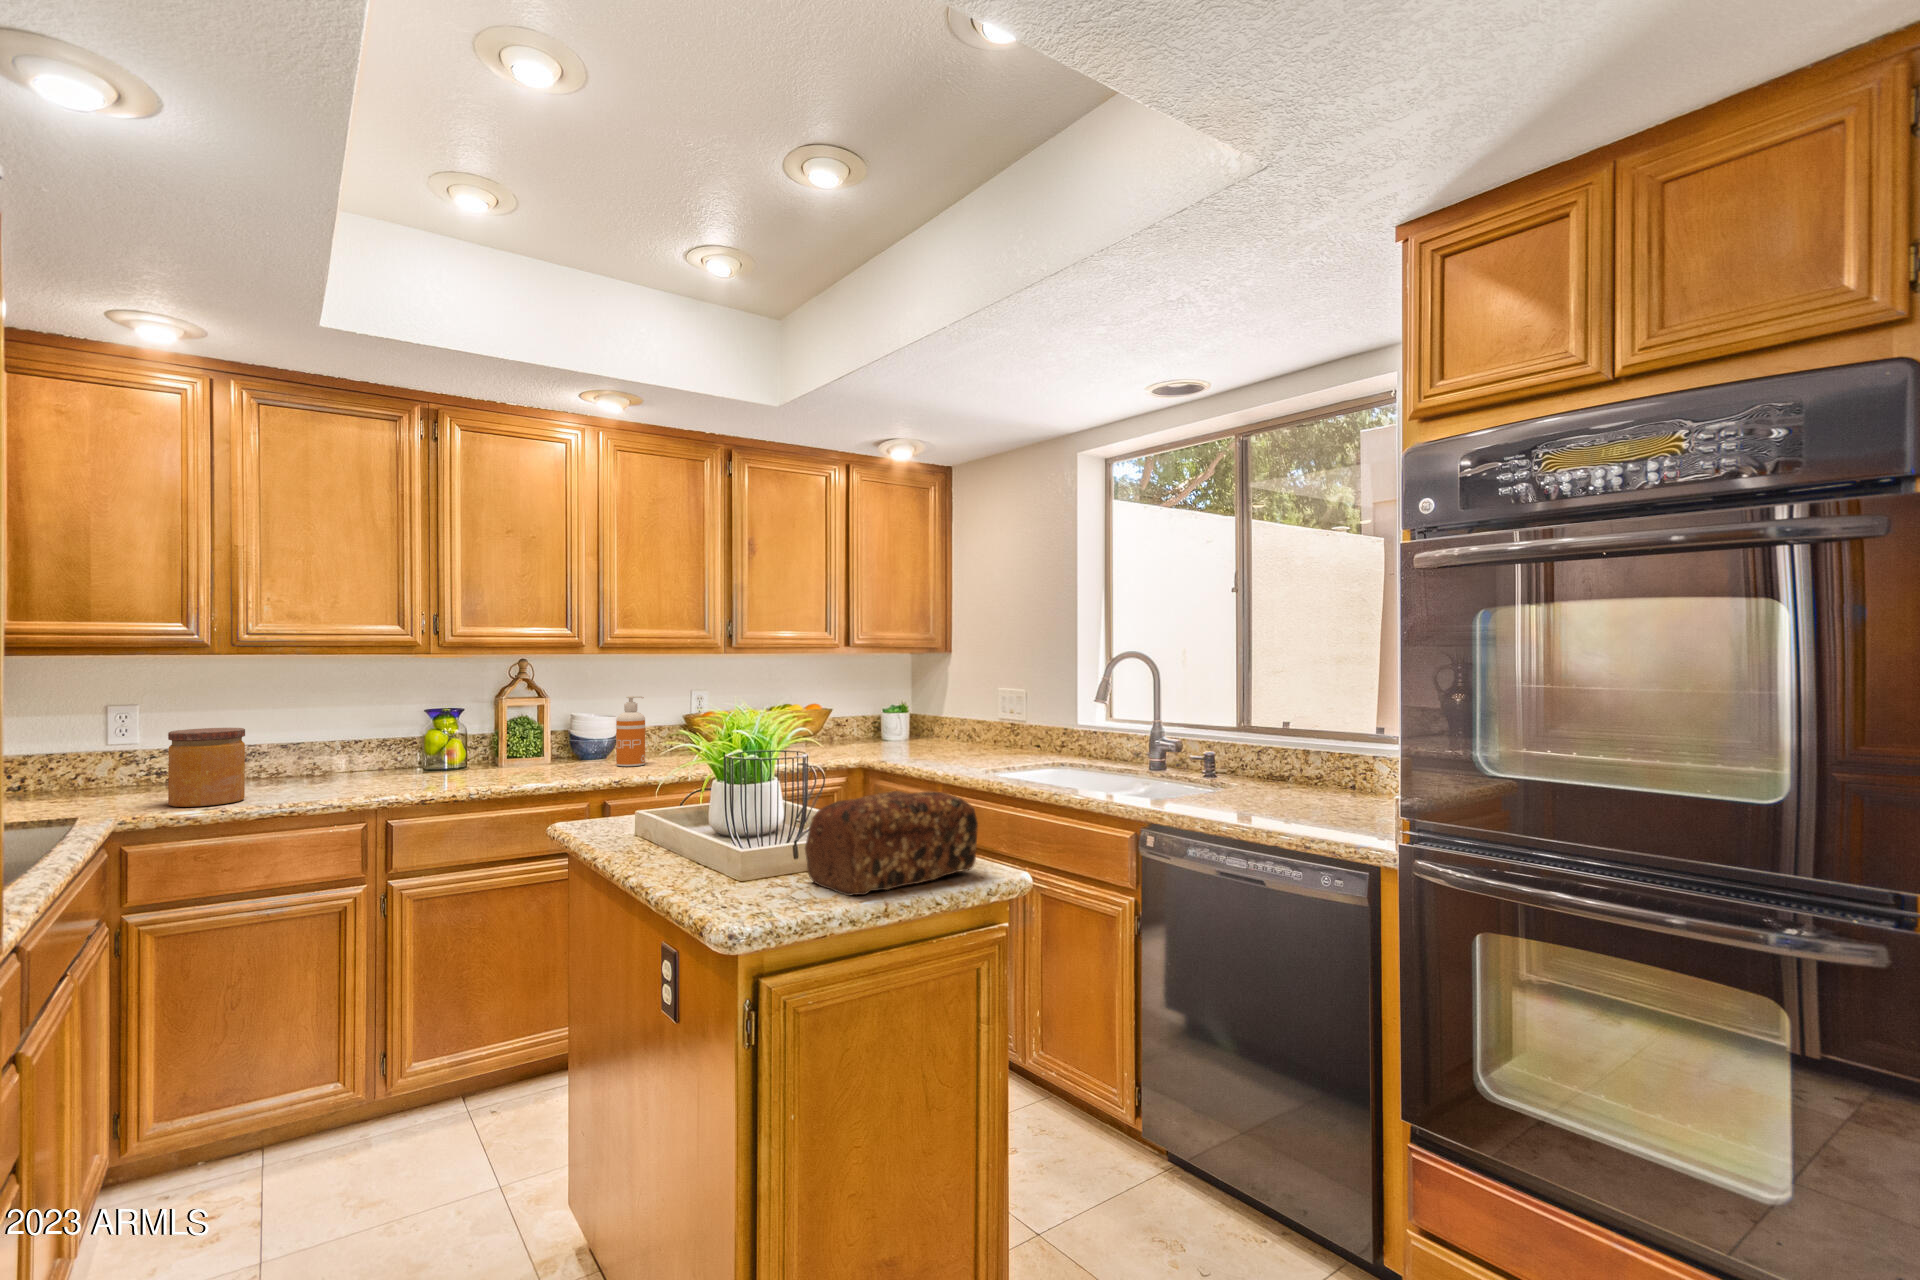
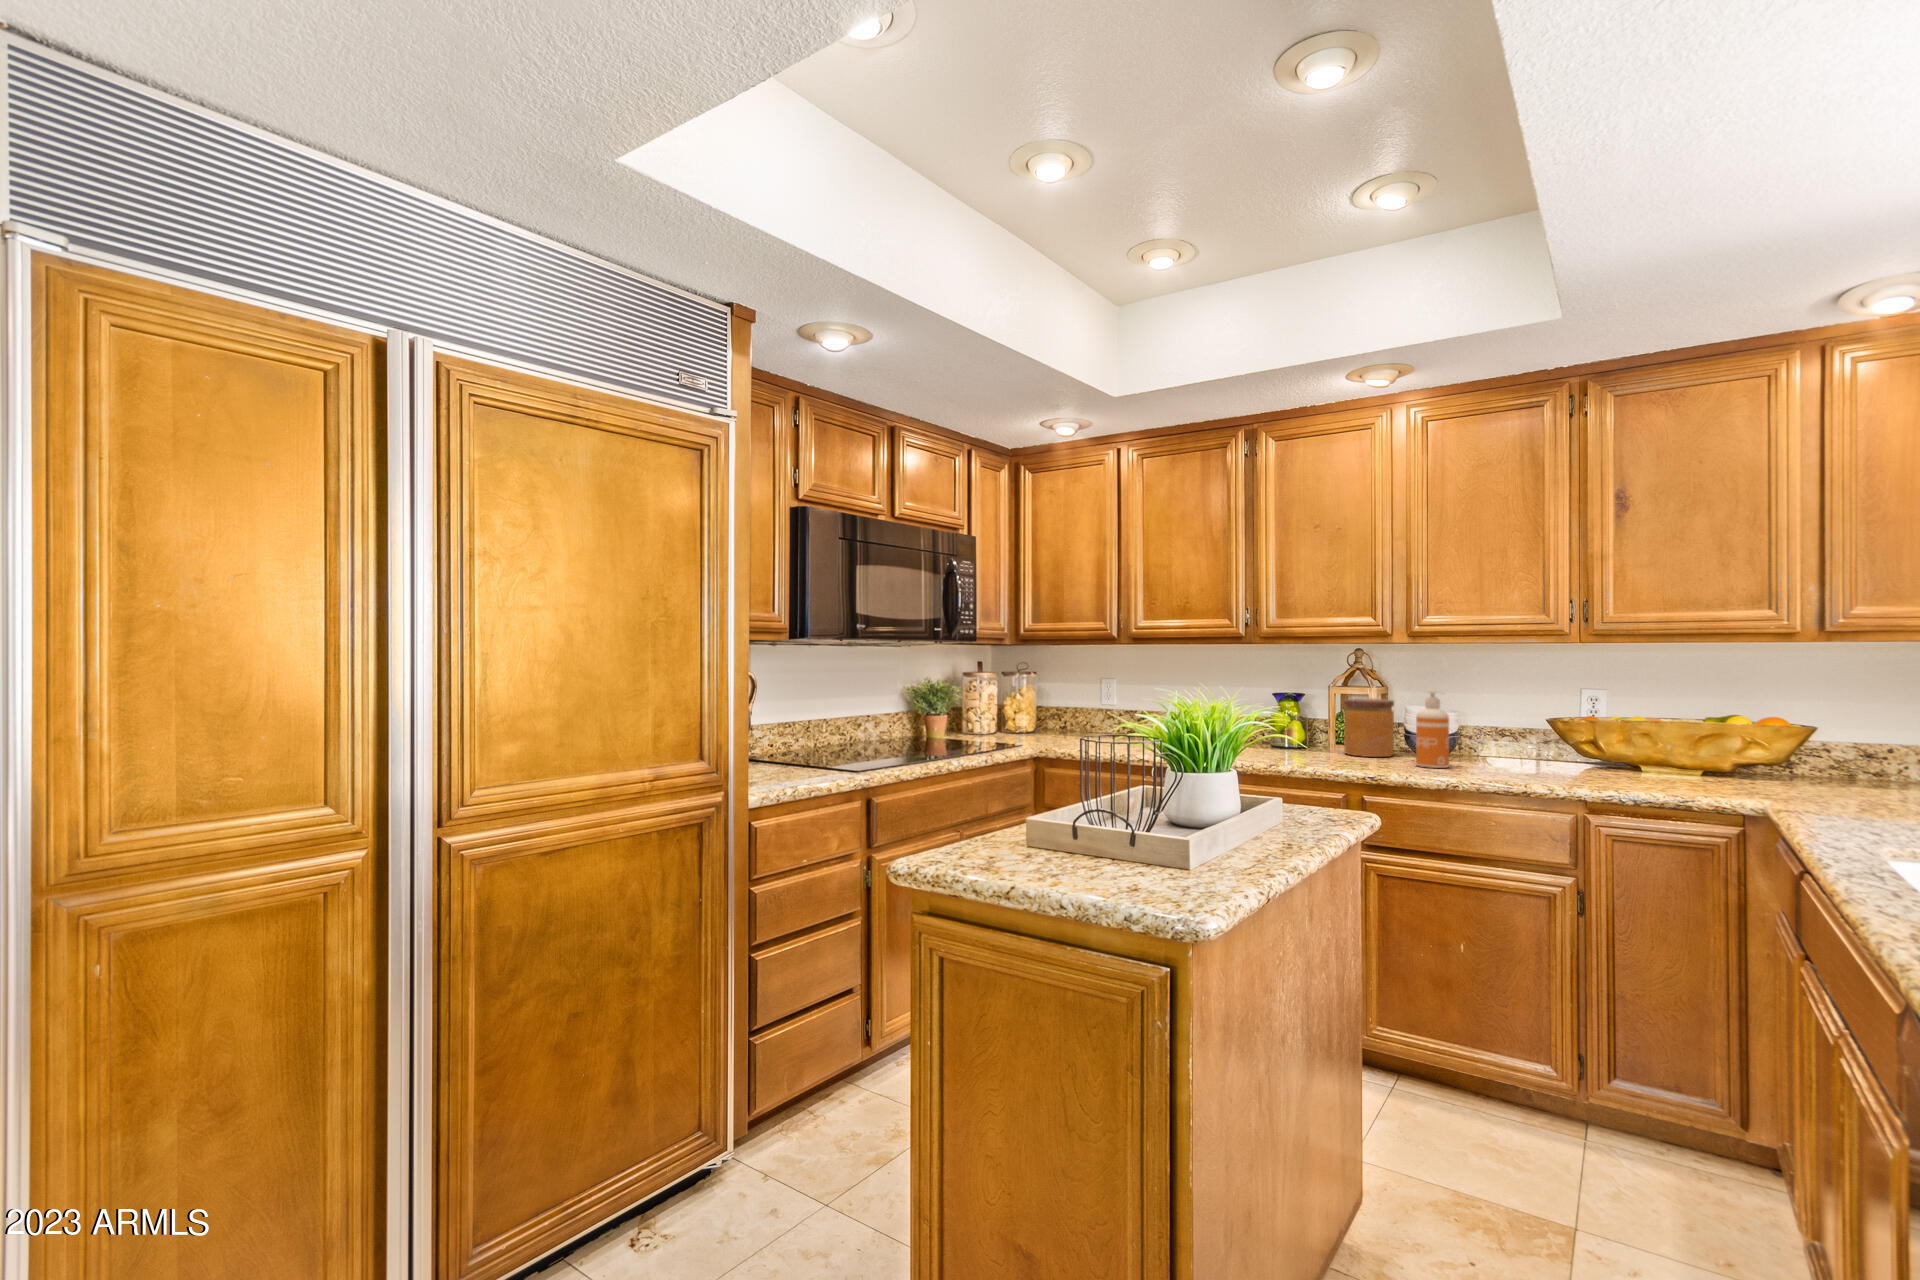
jar: present [168,728,245,807] -> present [1344,698,1394,757]
bread loaf: present [805,791,978,896] -> none [1003,783,1192,893]

